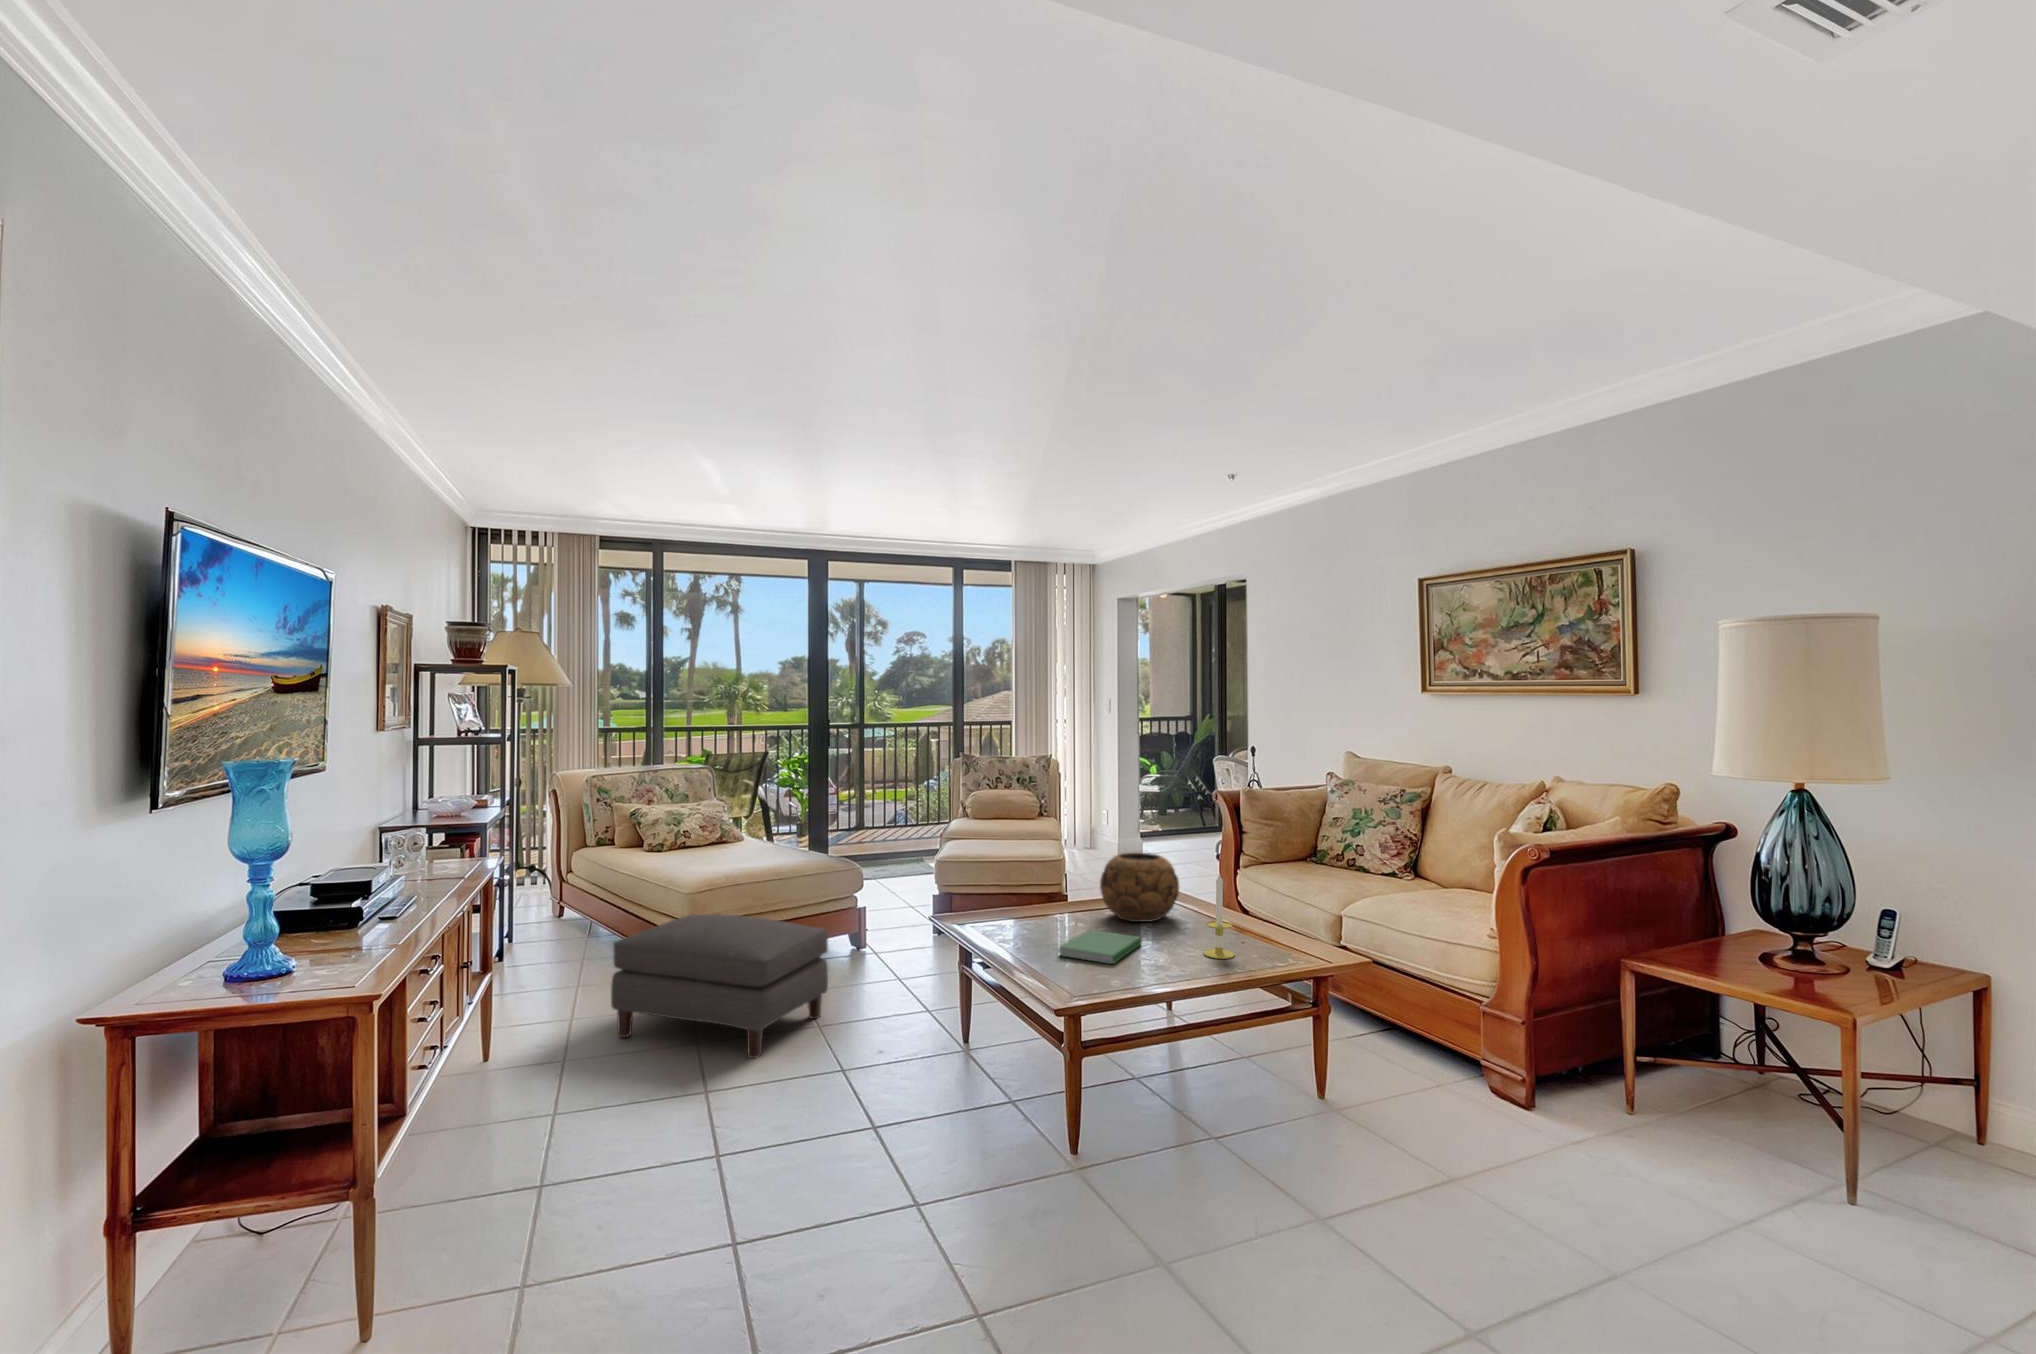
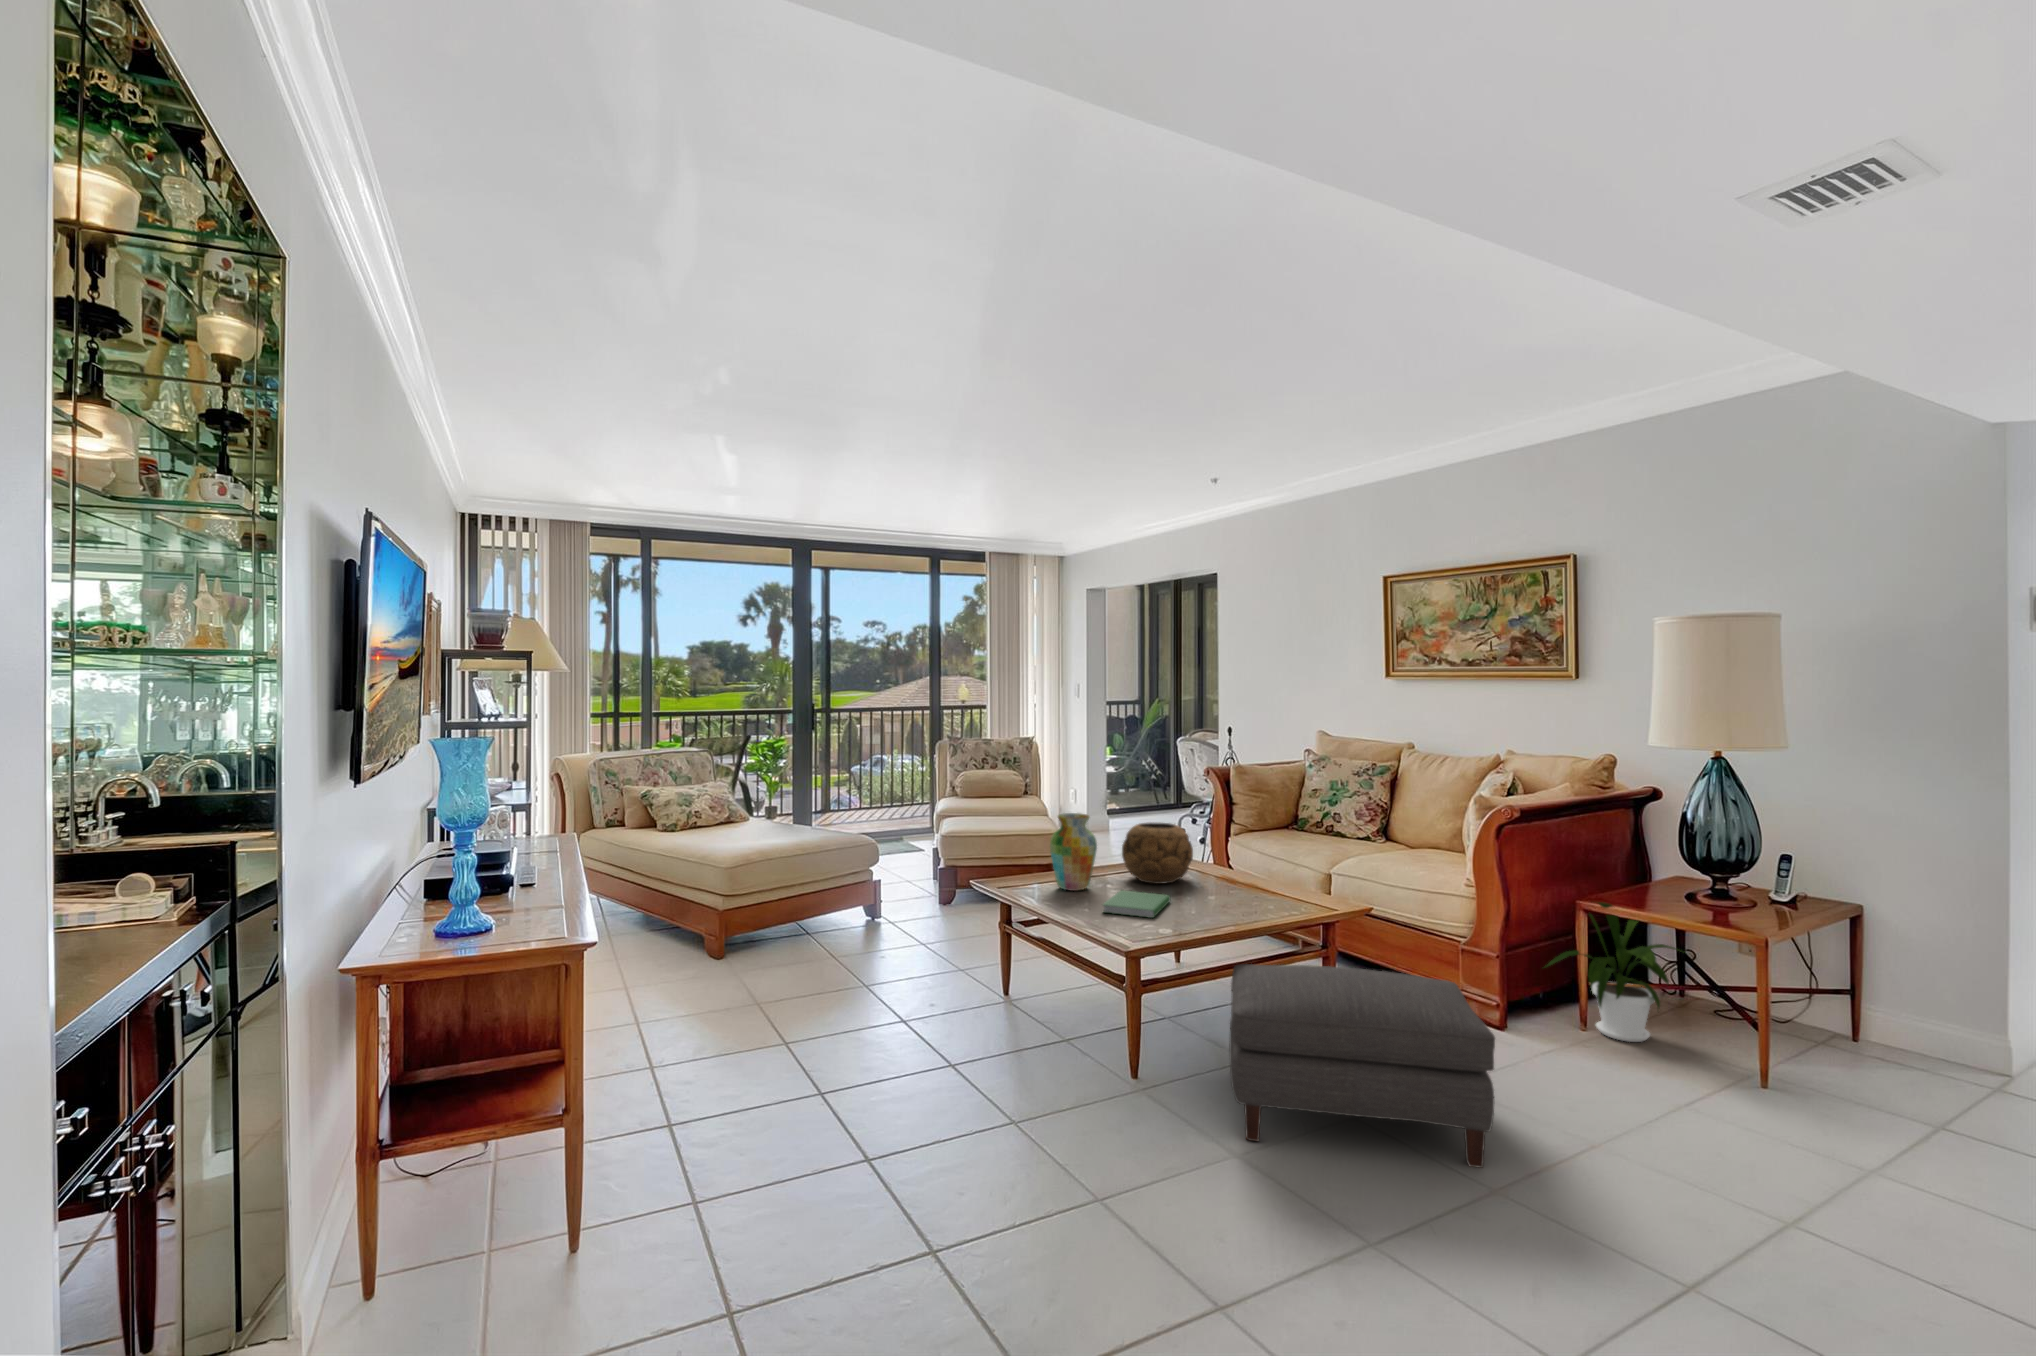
vase: none [1015,841,1068,928] -> present [1050,813,1097,891]
candle: present [1204,874,1235,959] -> none [1227,836,1255,911]
ottoman: present [611,914,828,1058] -> present [1230,964,1495,1168]
house plant: none [1578,961,1766,1133] -> present [1542,902,1684,1042]

